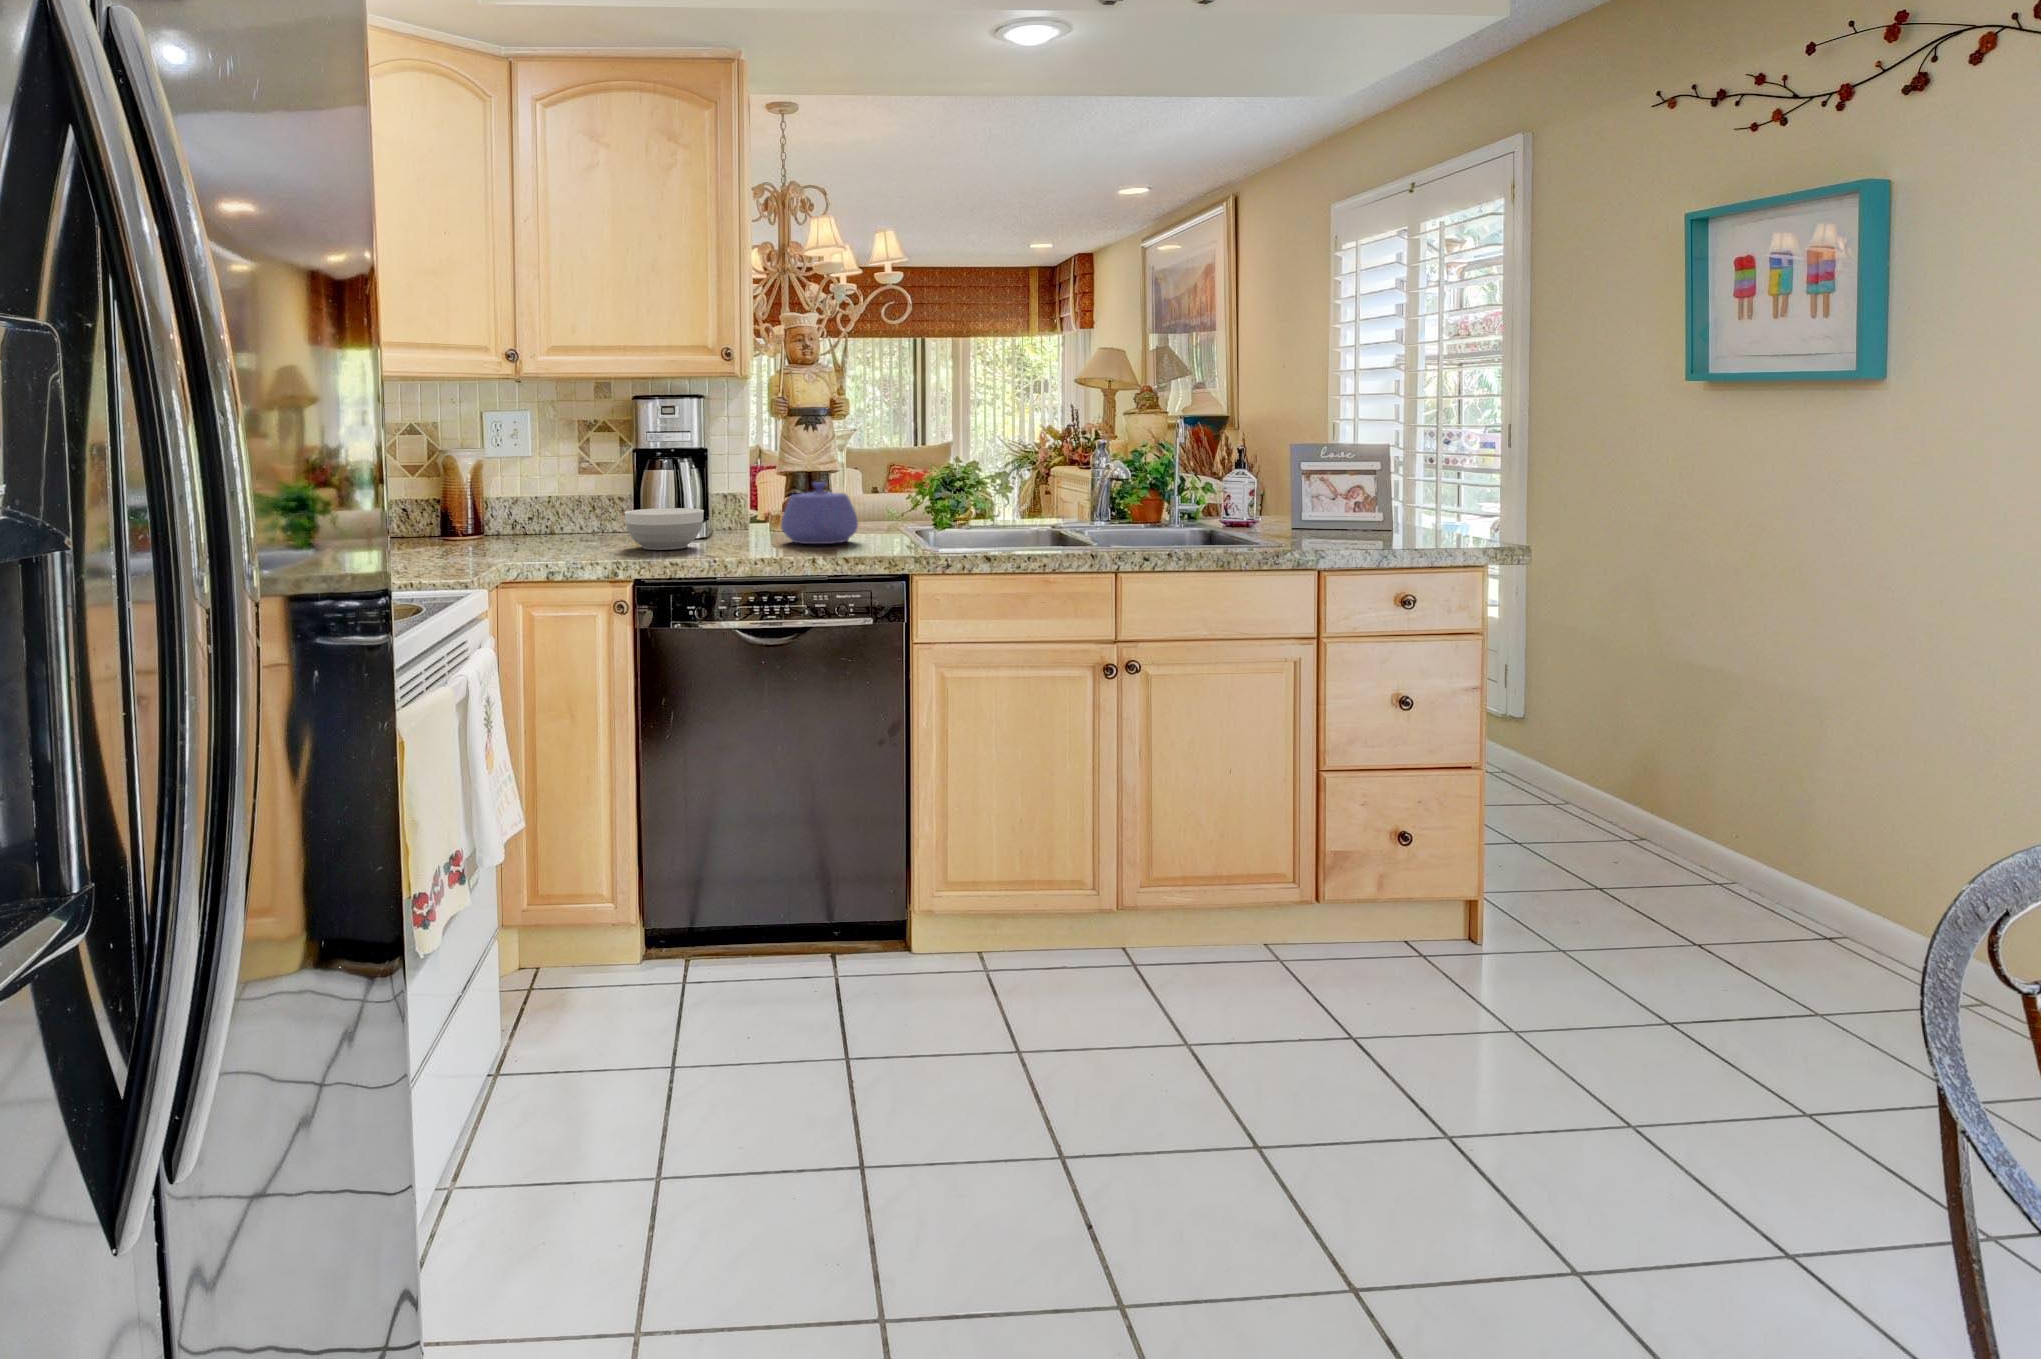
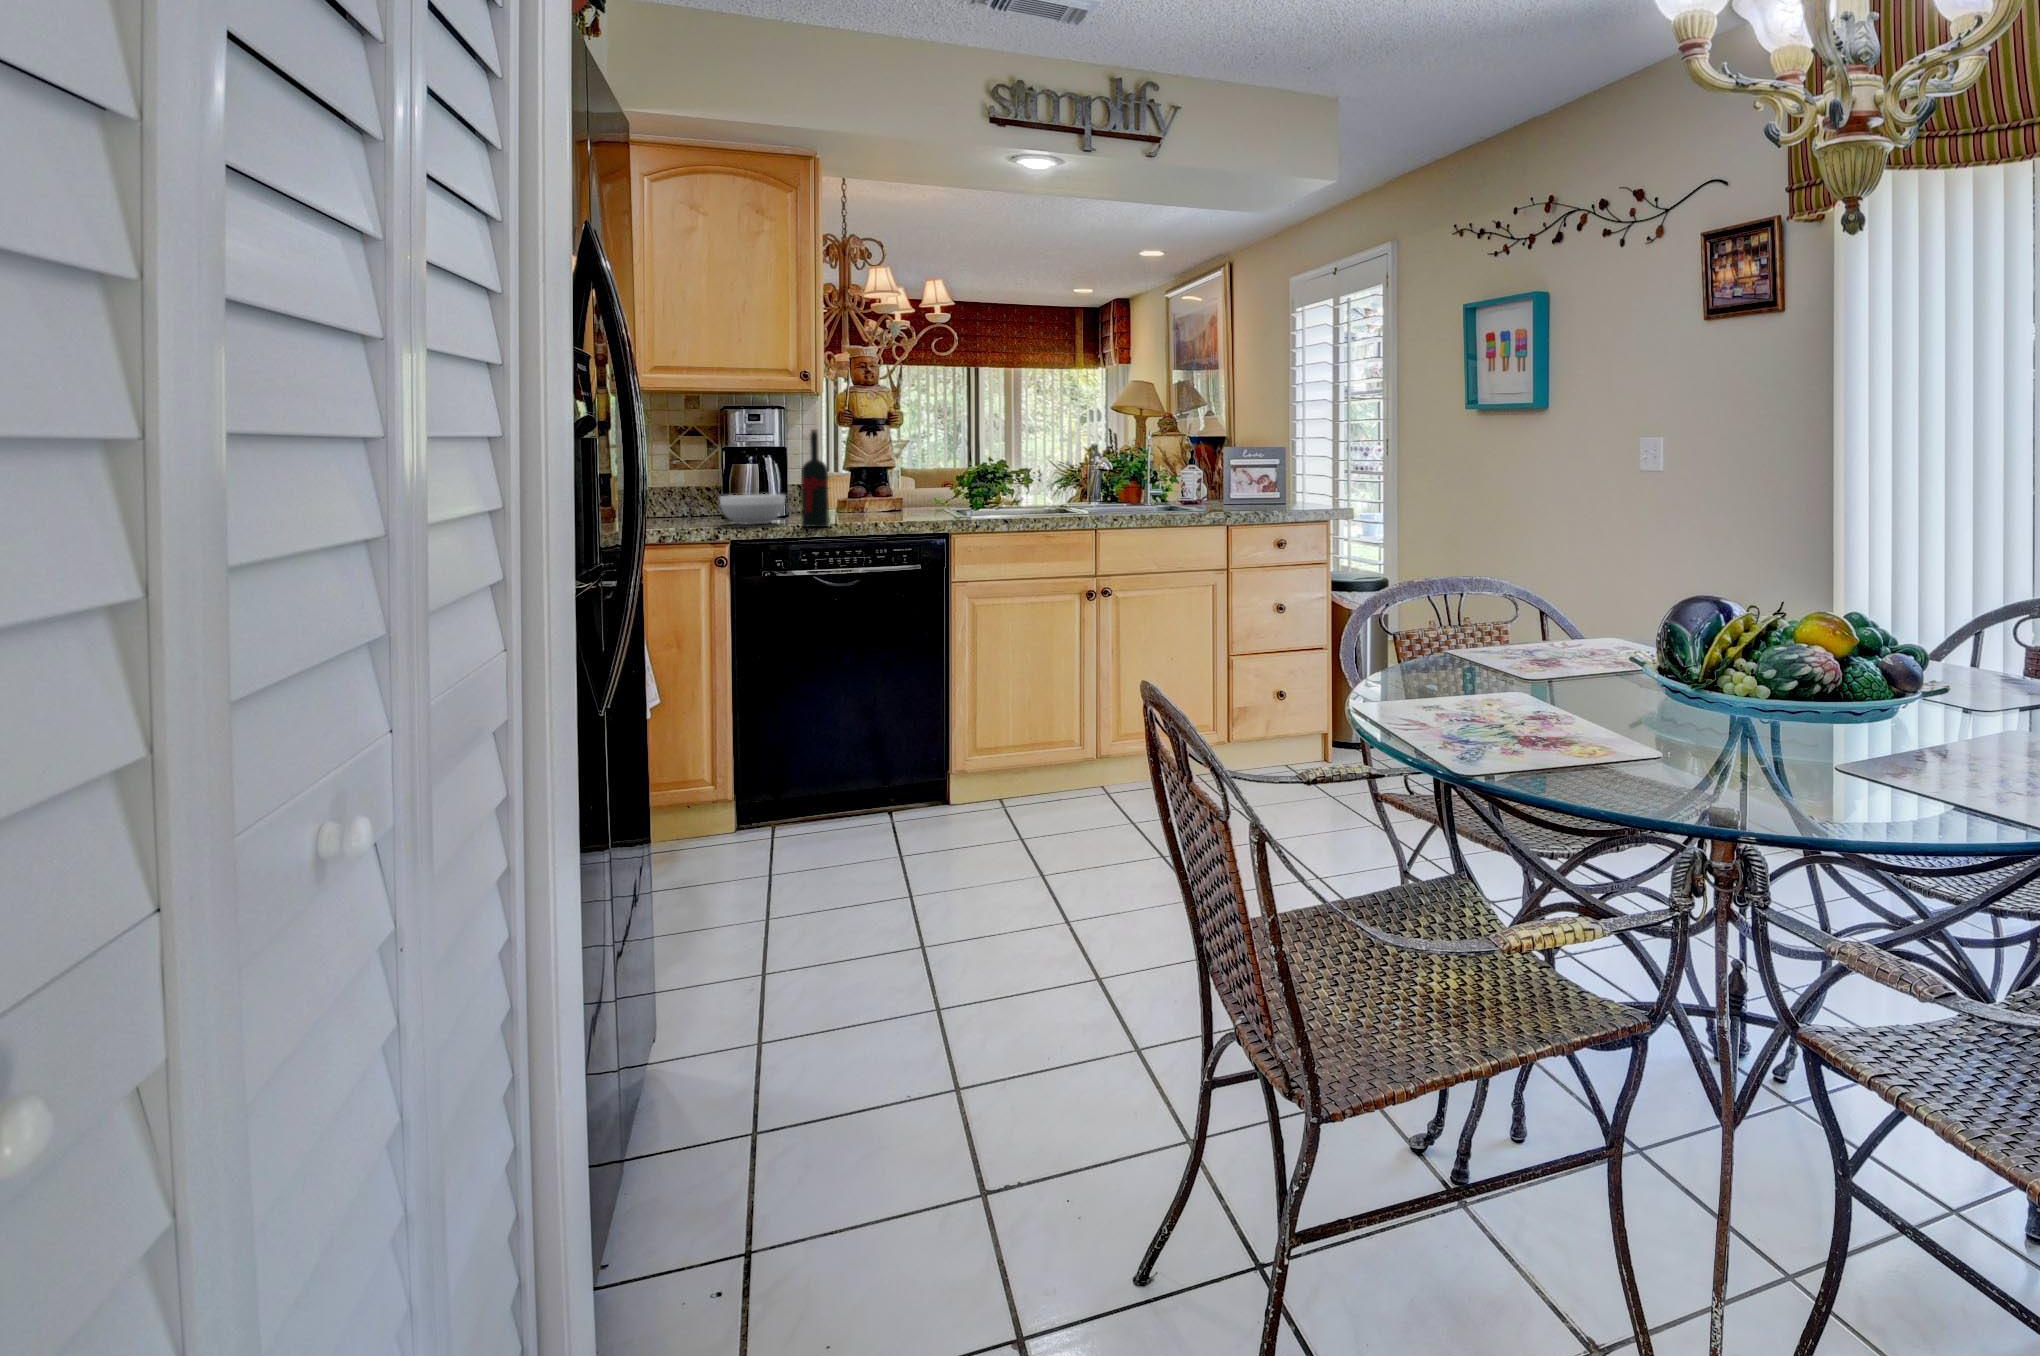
wine bottle: none [720,424,755,559] -> present [801,429,829,527]
teapot: present [781,482,858,544] -> none [849,474,910,519]

